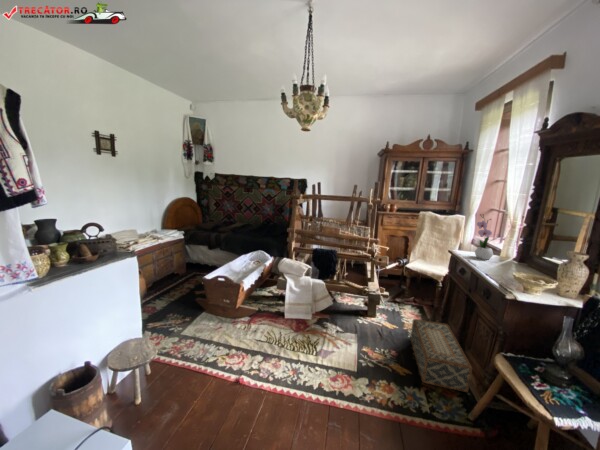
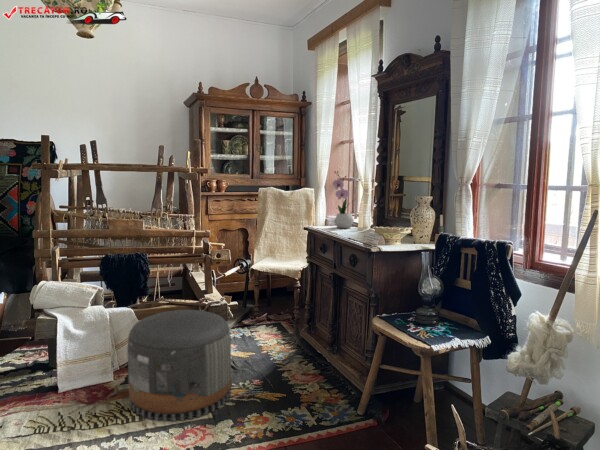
pouf: none [314,292,378,367] -> present [127,310,231,421]
woven basket: present [411,319,472,392] -> none [275,325,353,399]

